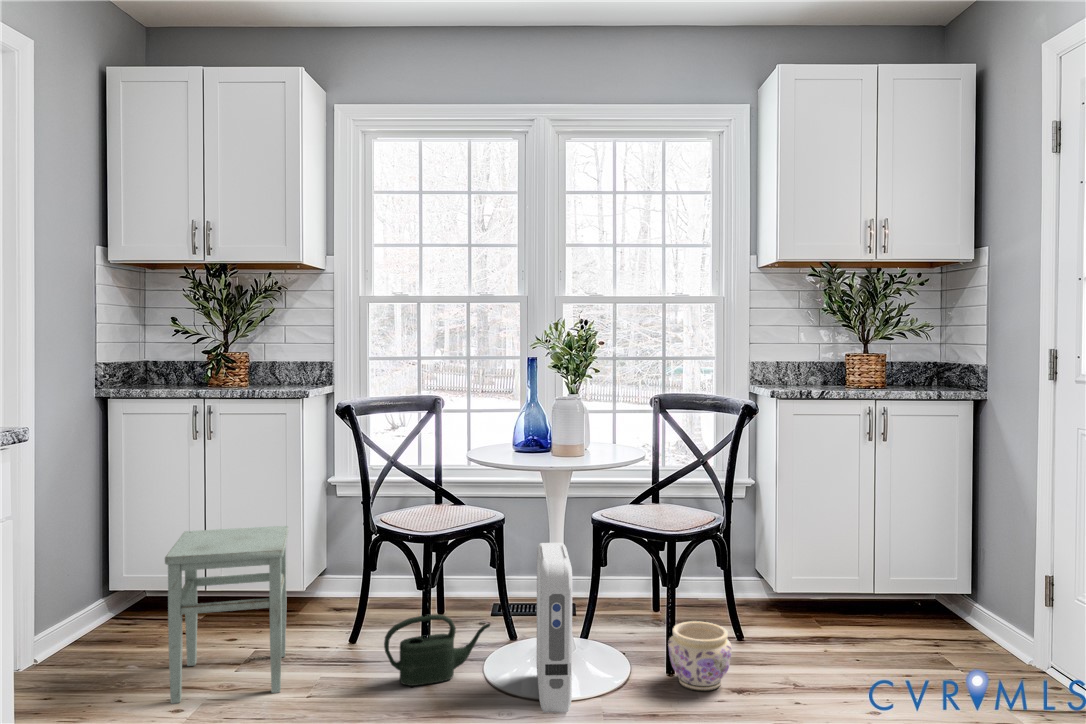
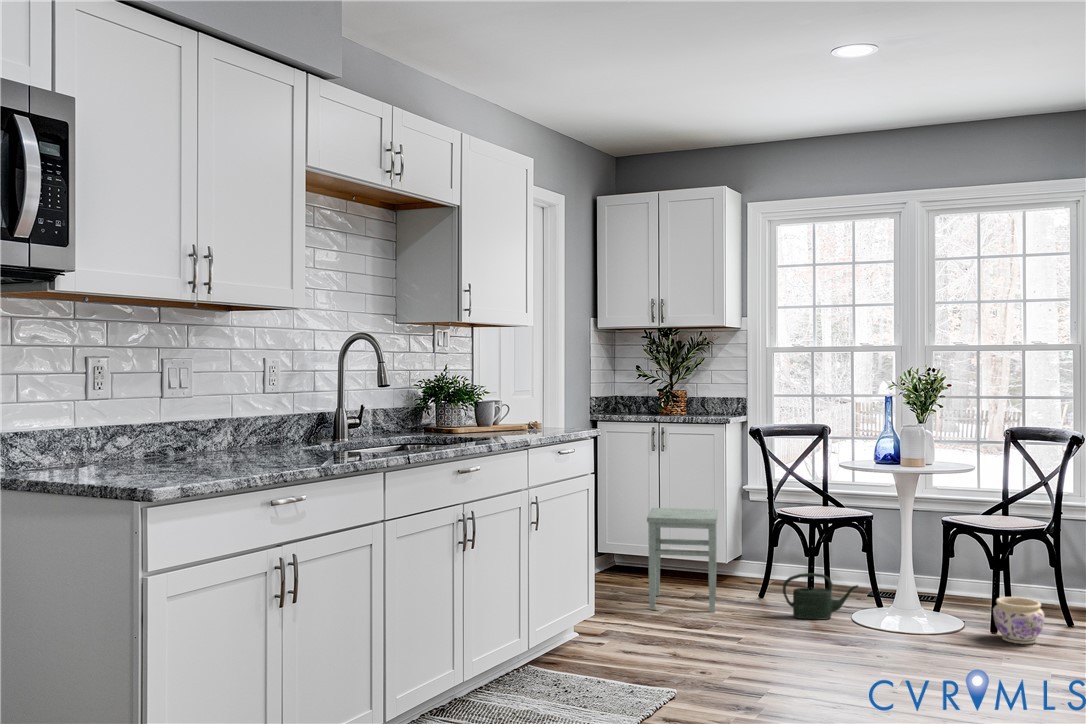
air purifier: present [537,543,572,712] -> none [887,528,914,640]

